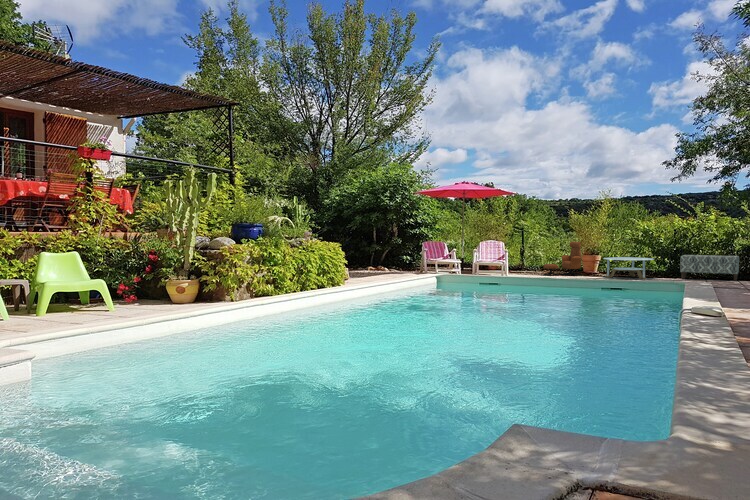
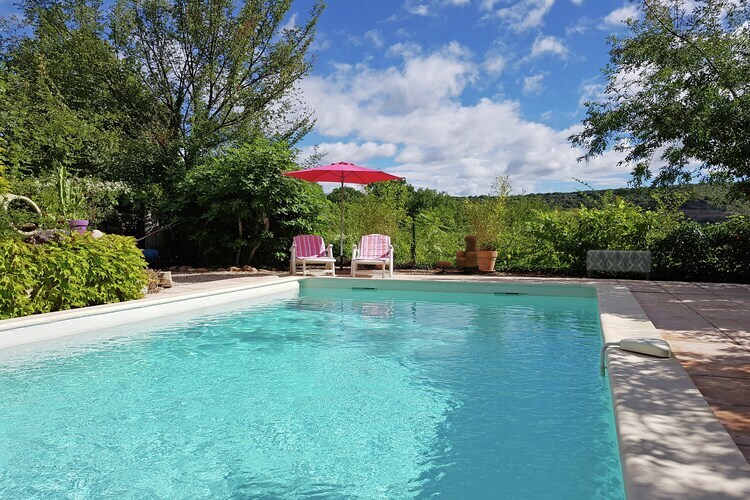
round table: present [603,257,654,279] -> none [501,253,558,279]

